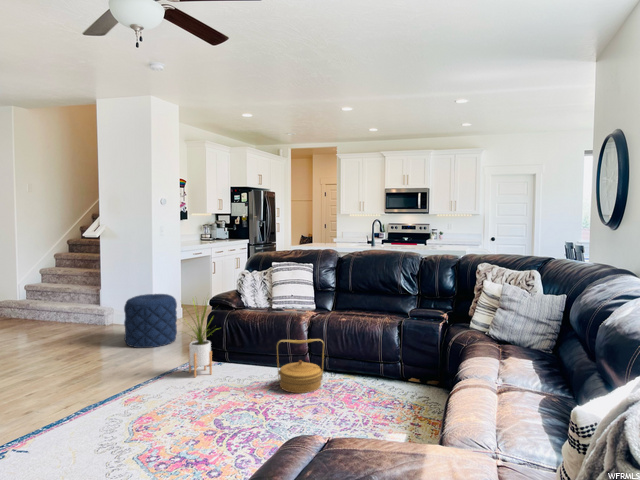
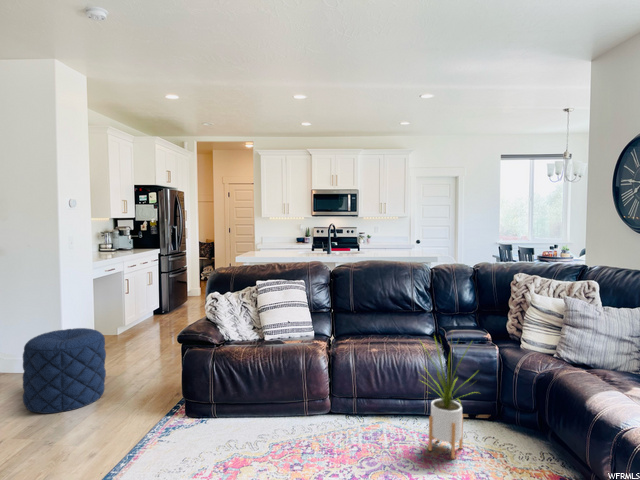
house plant: present [189,299,212,377] -> present [426,338,472,459]
basket: present [277,339,324,393] -> none [309,381,367,462]

